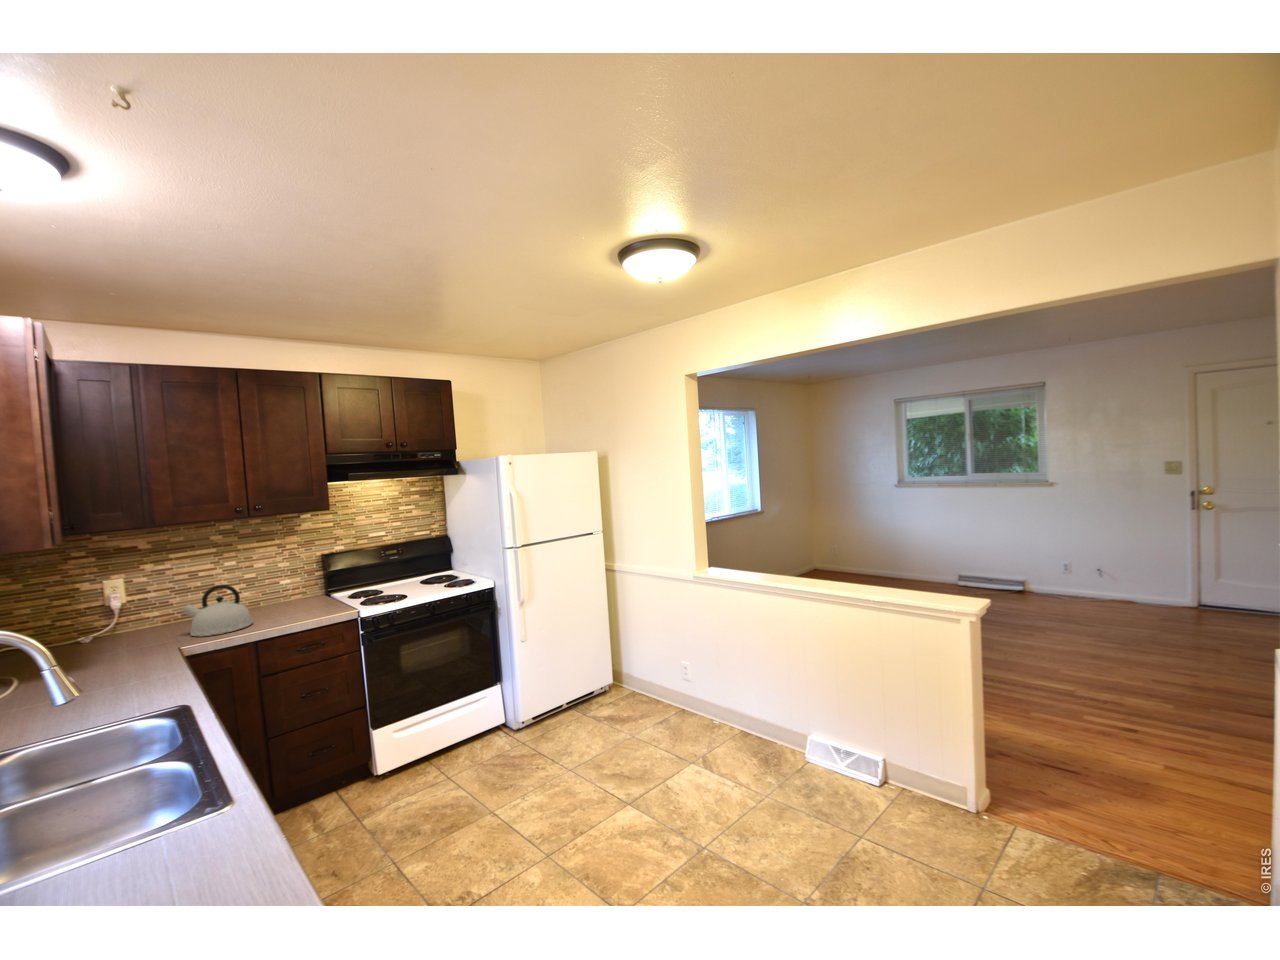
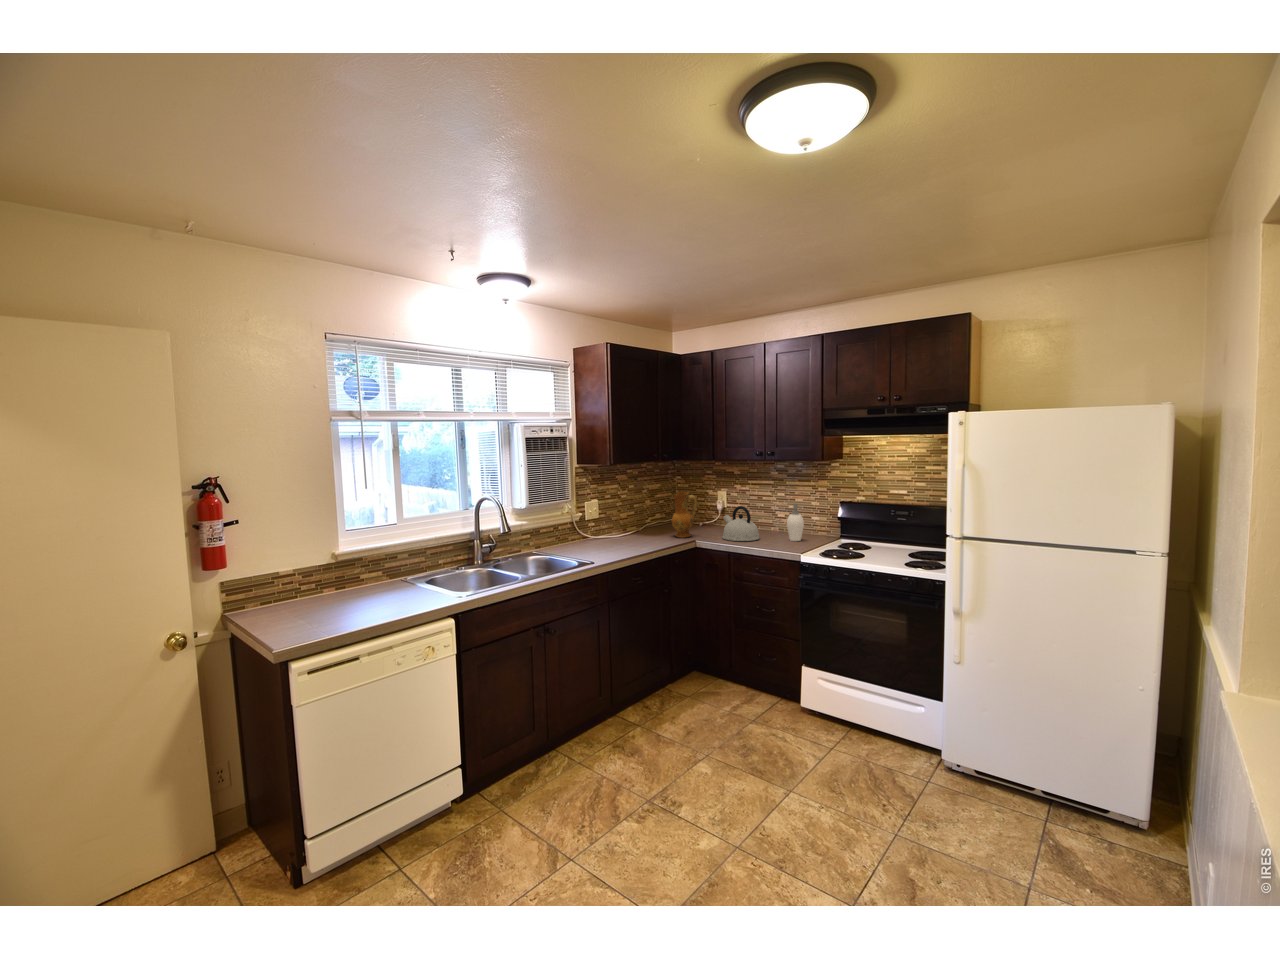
soap dispenser: none [279,565,306,611] -> present [787,504,804,541]
ceramic jug: none [97,584,146,661] -> present [672,492,697,538]

